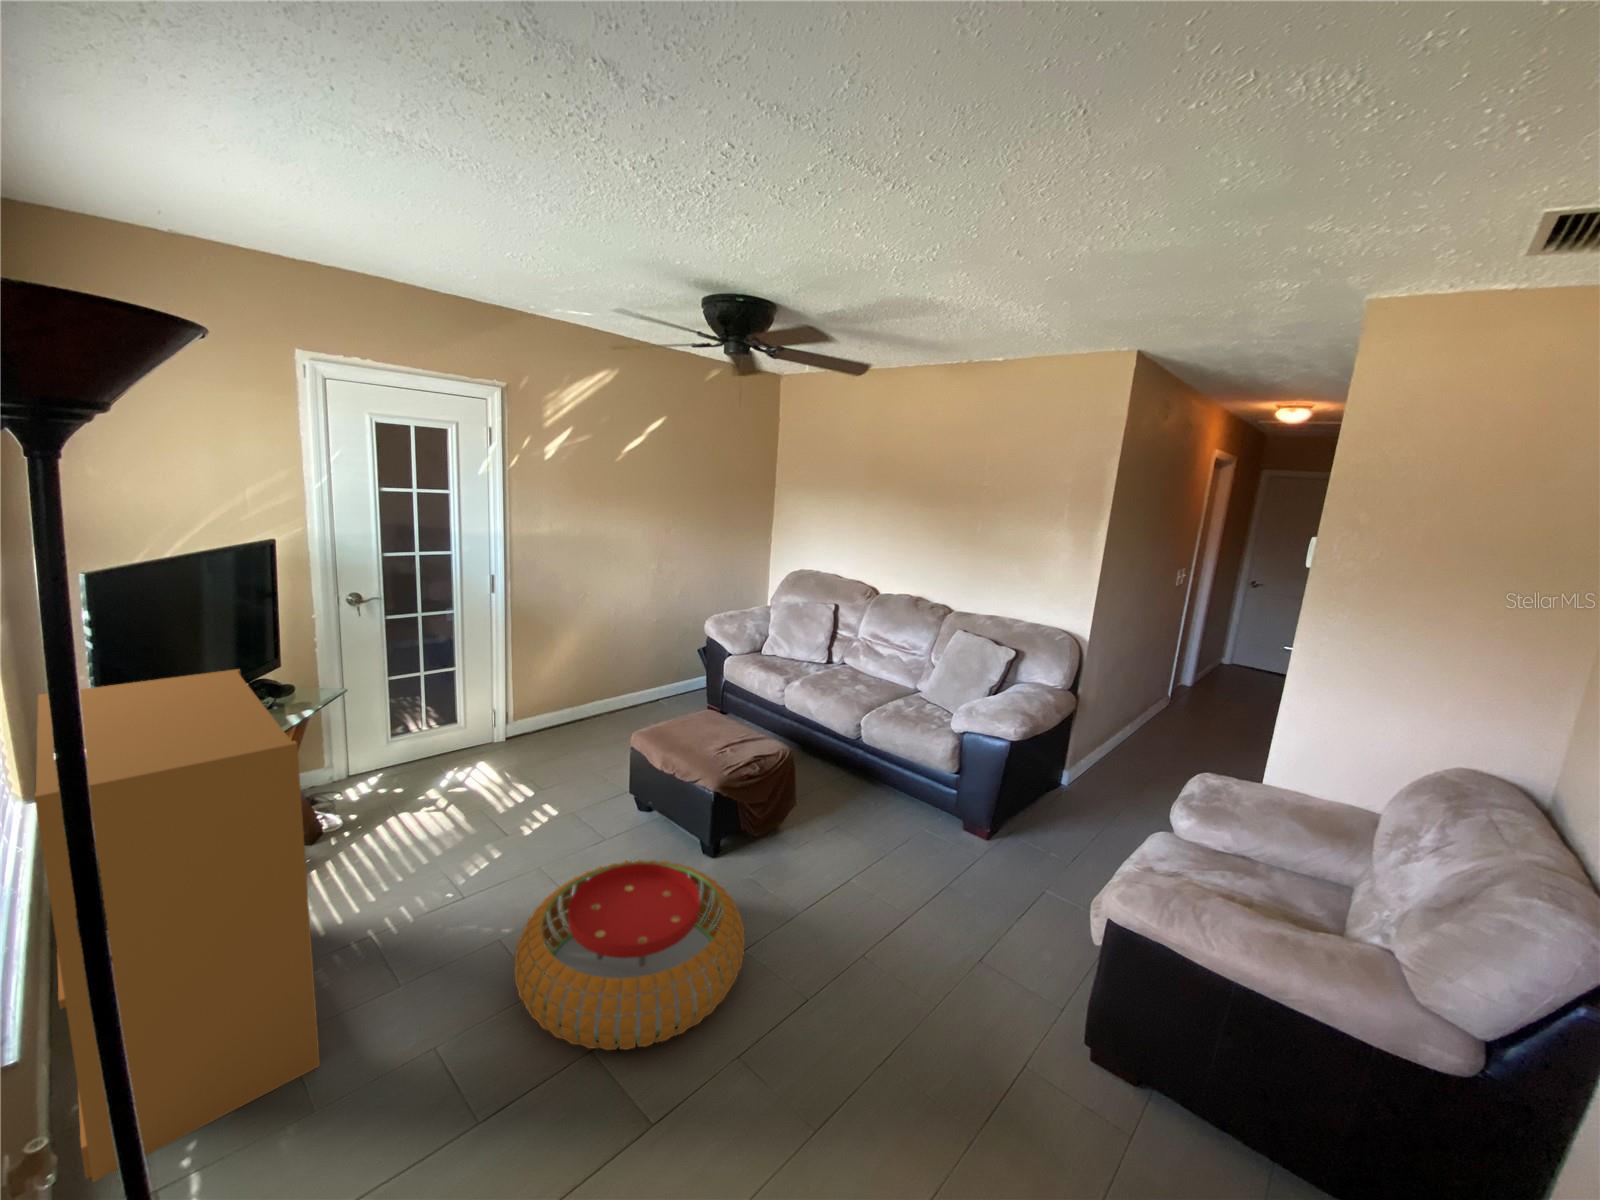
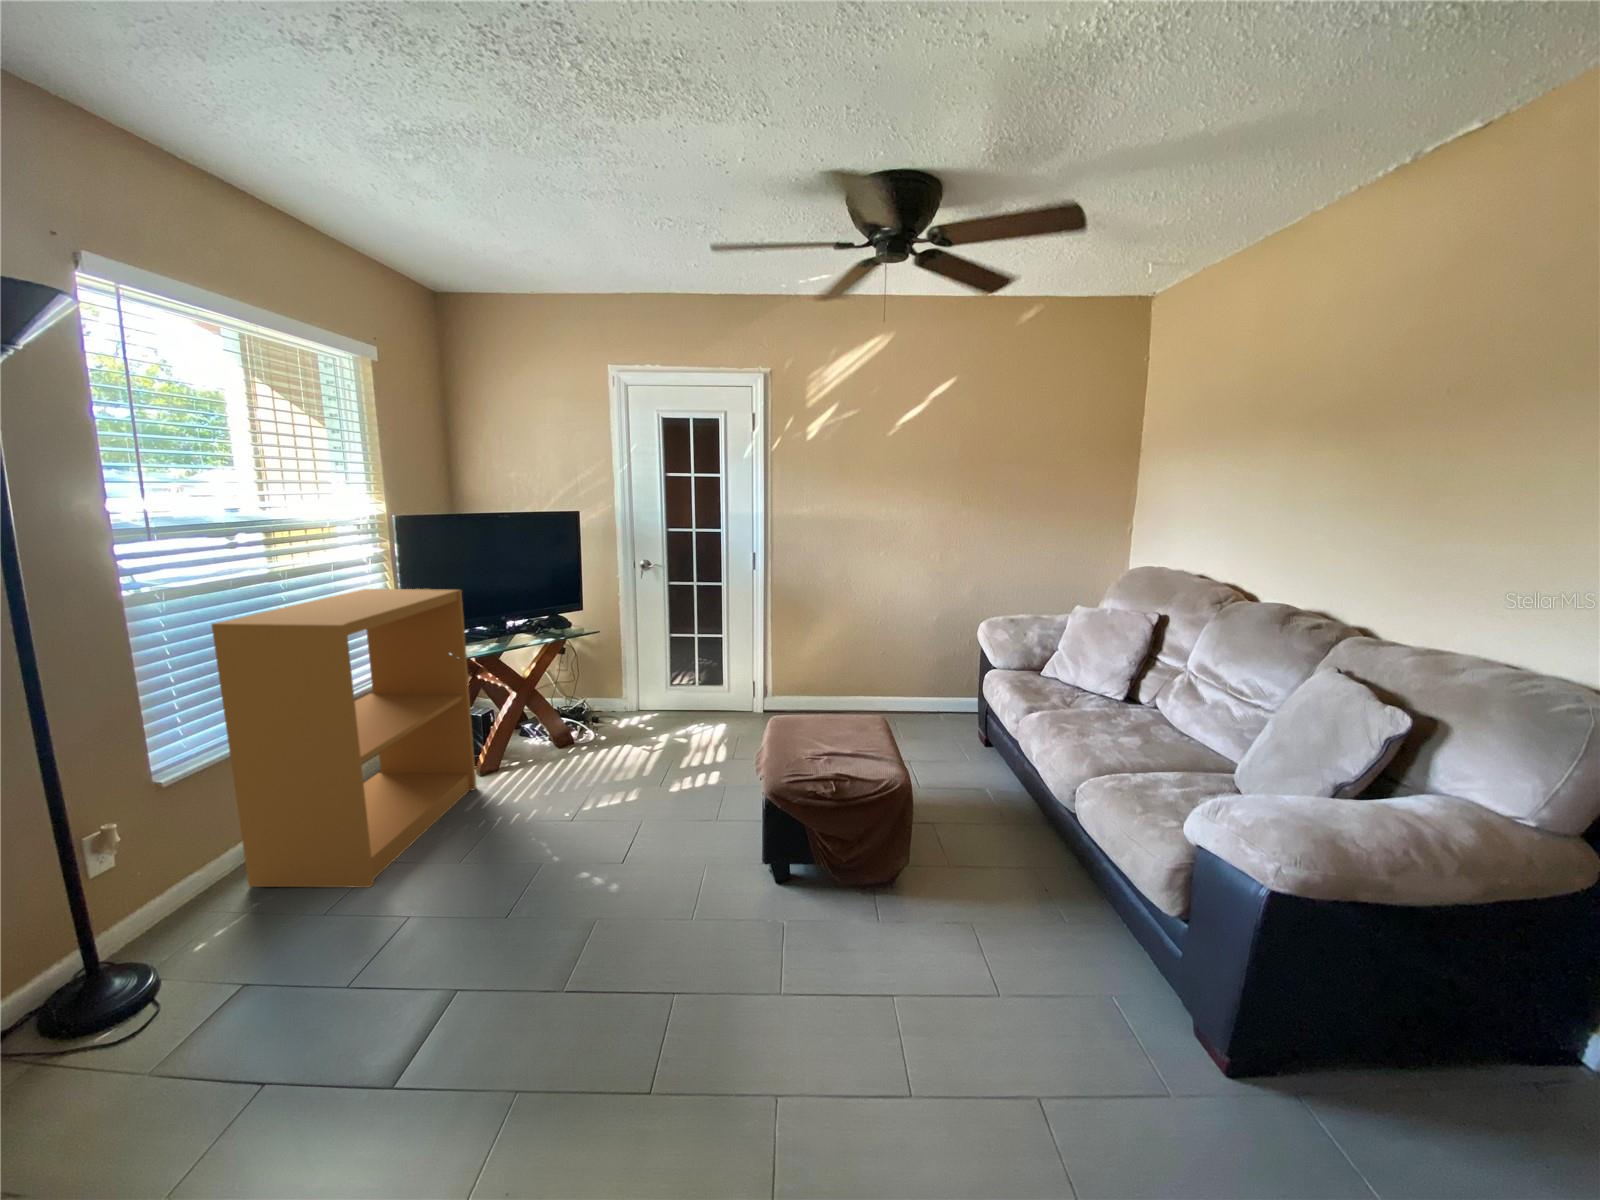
pouf: present [515,860,745,1050] -> none [428,827,690,1027]

